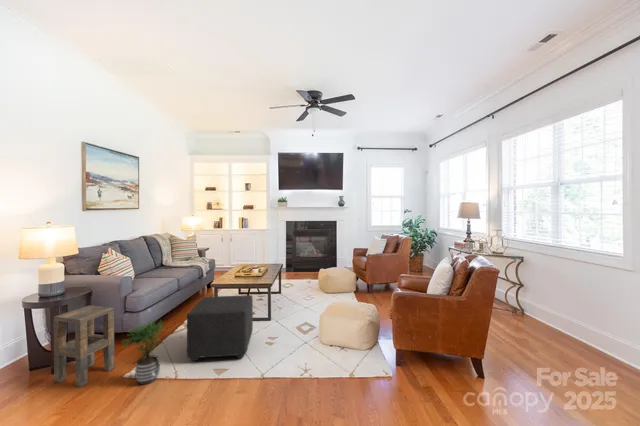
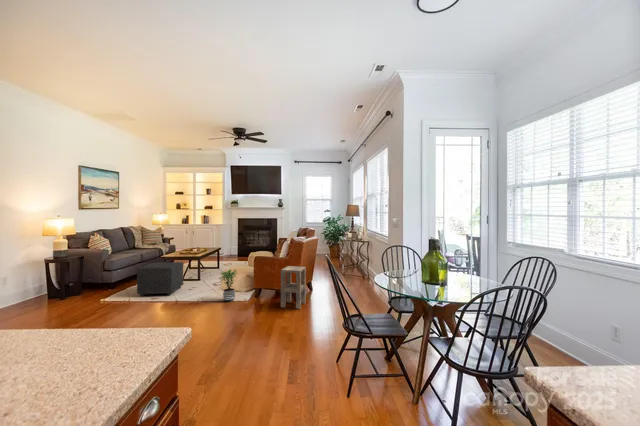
side table: present [54,305,115,387] -> present [281,266,306,309]
potted plant: present [123,322,162,384] -> present [220,270,236,302]

